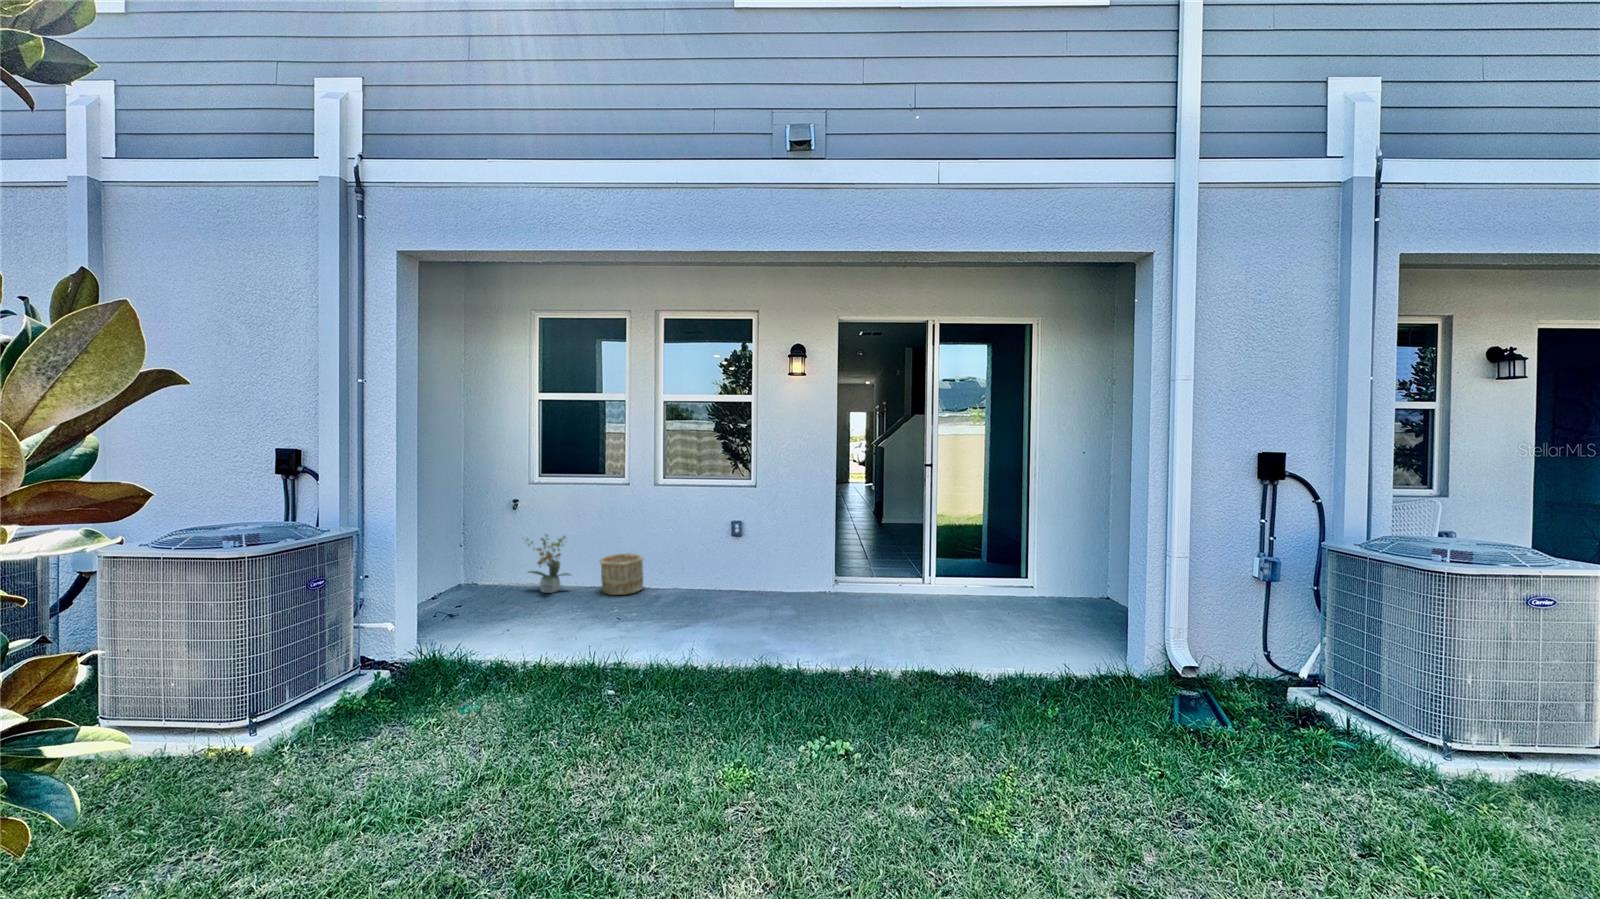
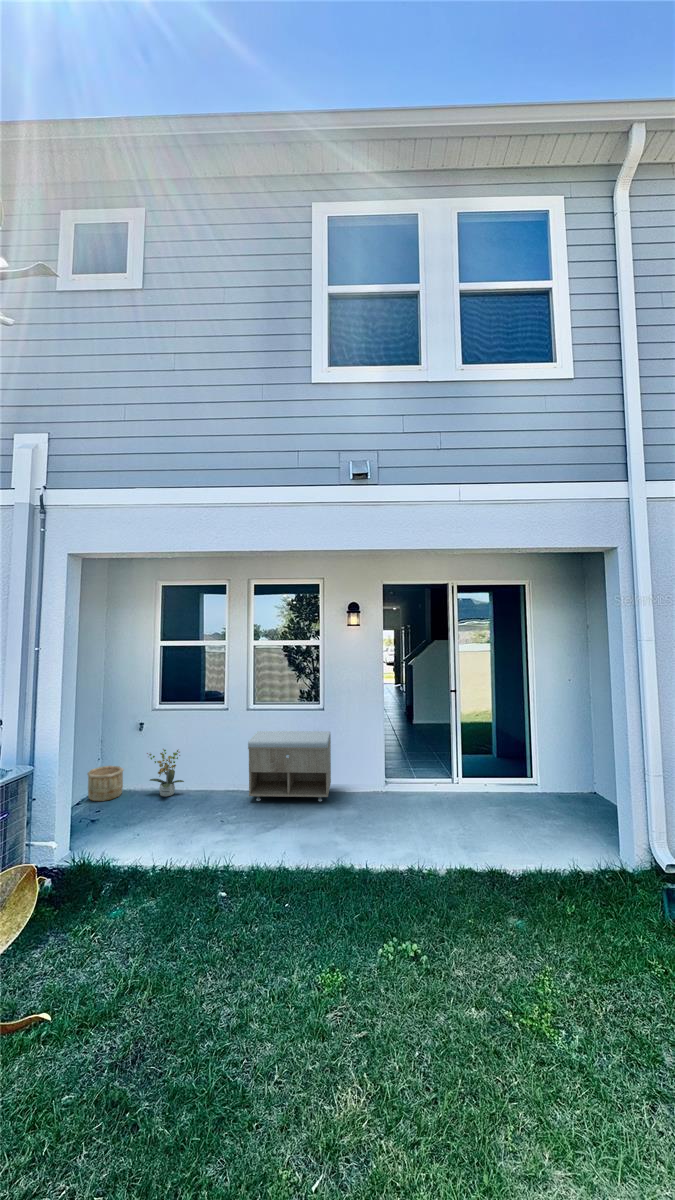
storage bench: none [654,513,765,601] -> present [248,731,331,802]
wooden bucket: present [600,554,643,595] -> present [87,766,124,801]

